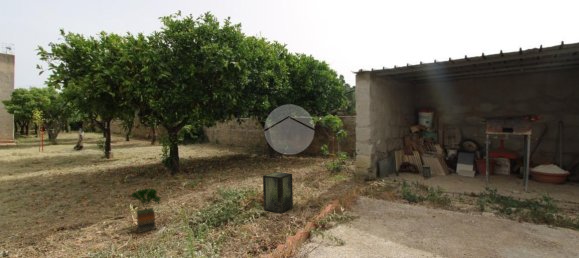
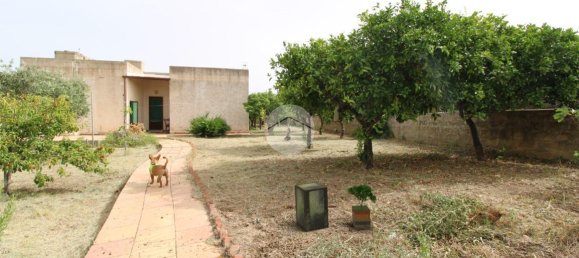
storage box: present [263,172,293,213] -> present [295,182,329,232]

